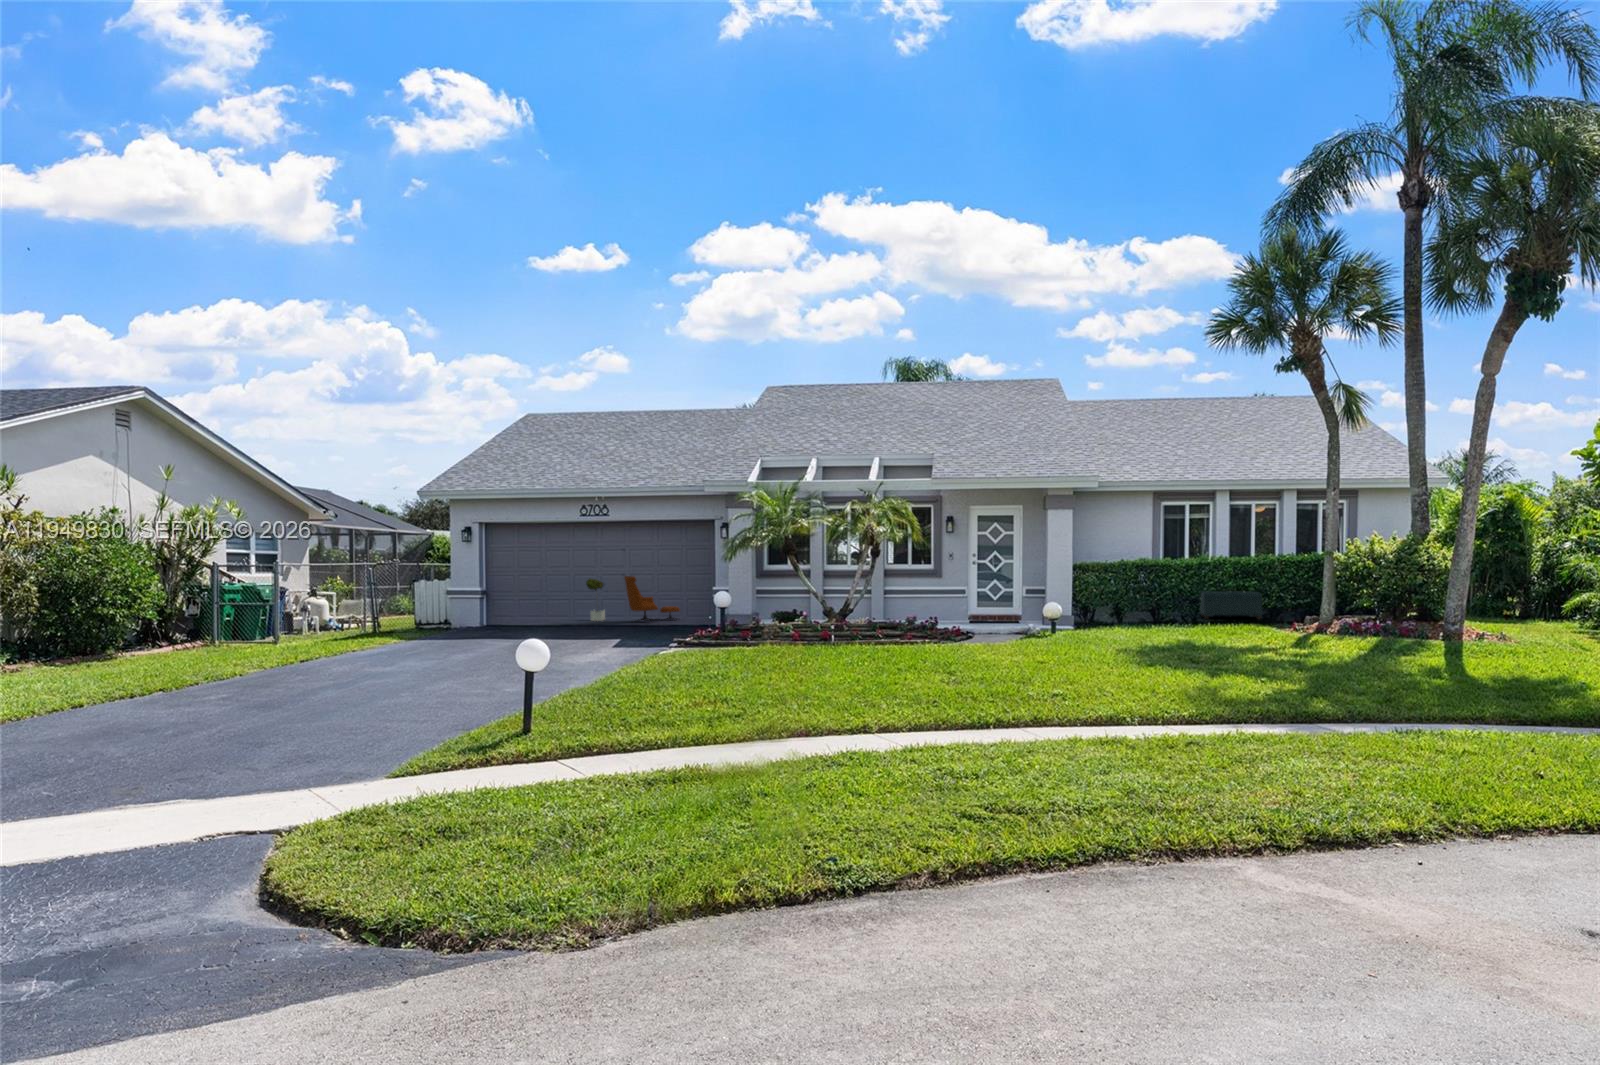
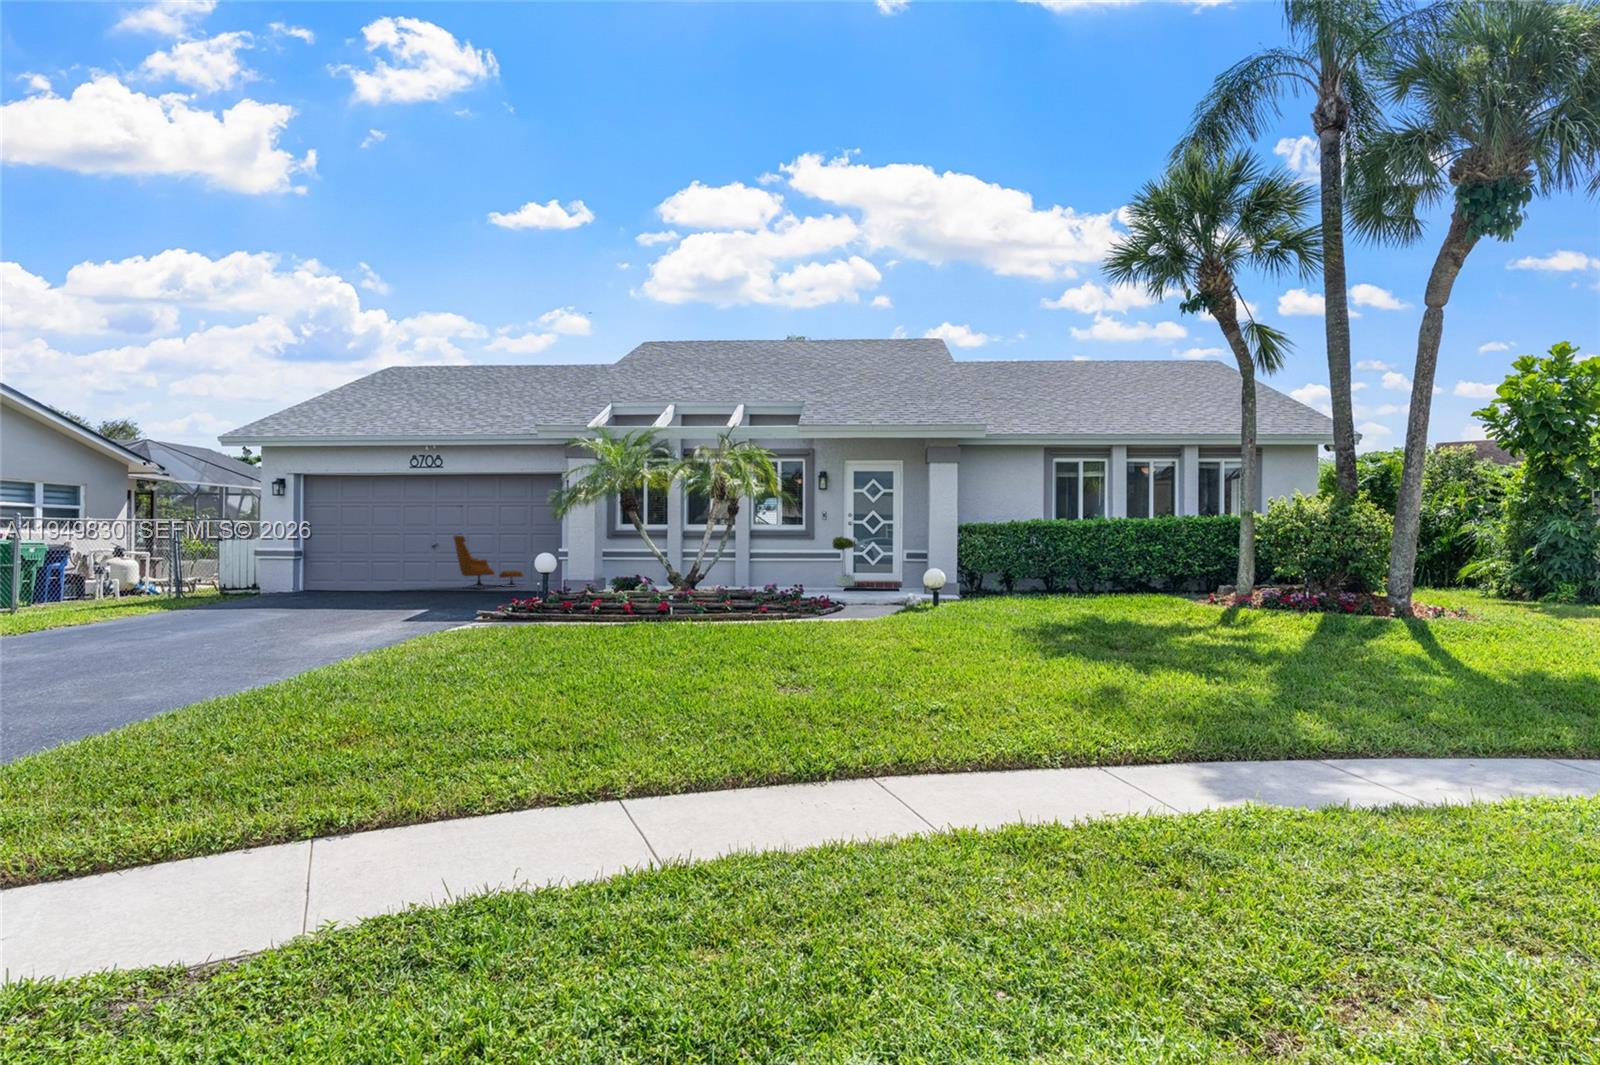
potted tree: present [586,579,605,621] -> present [833,537,854,587]
bench: present [1200,591,1262,619] -> none [1096,556,1165,587]

